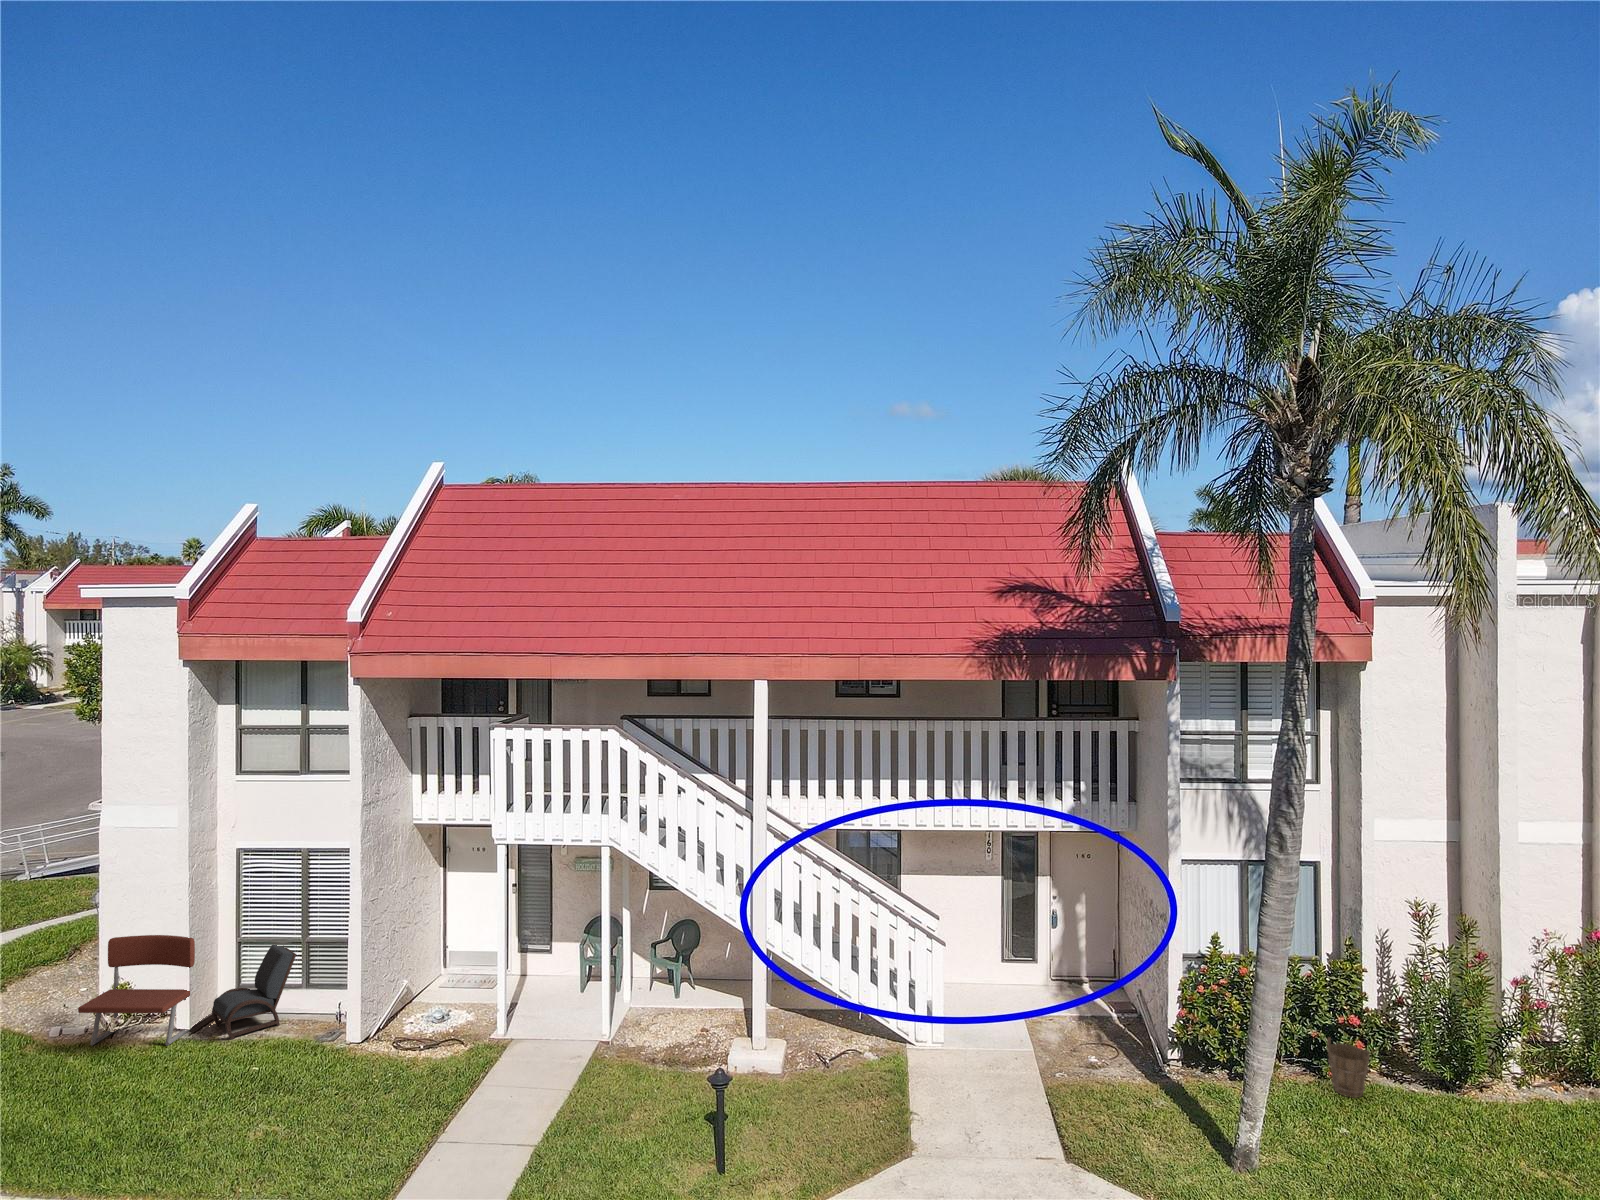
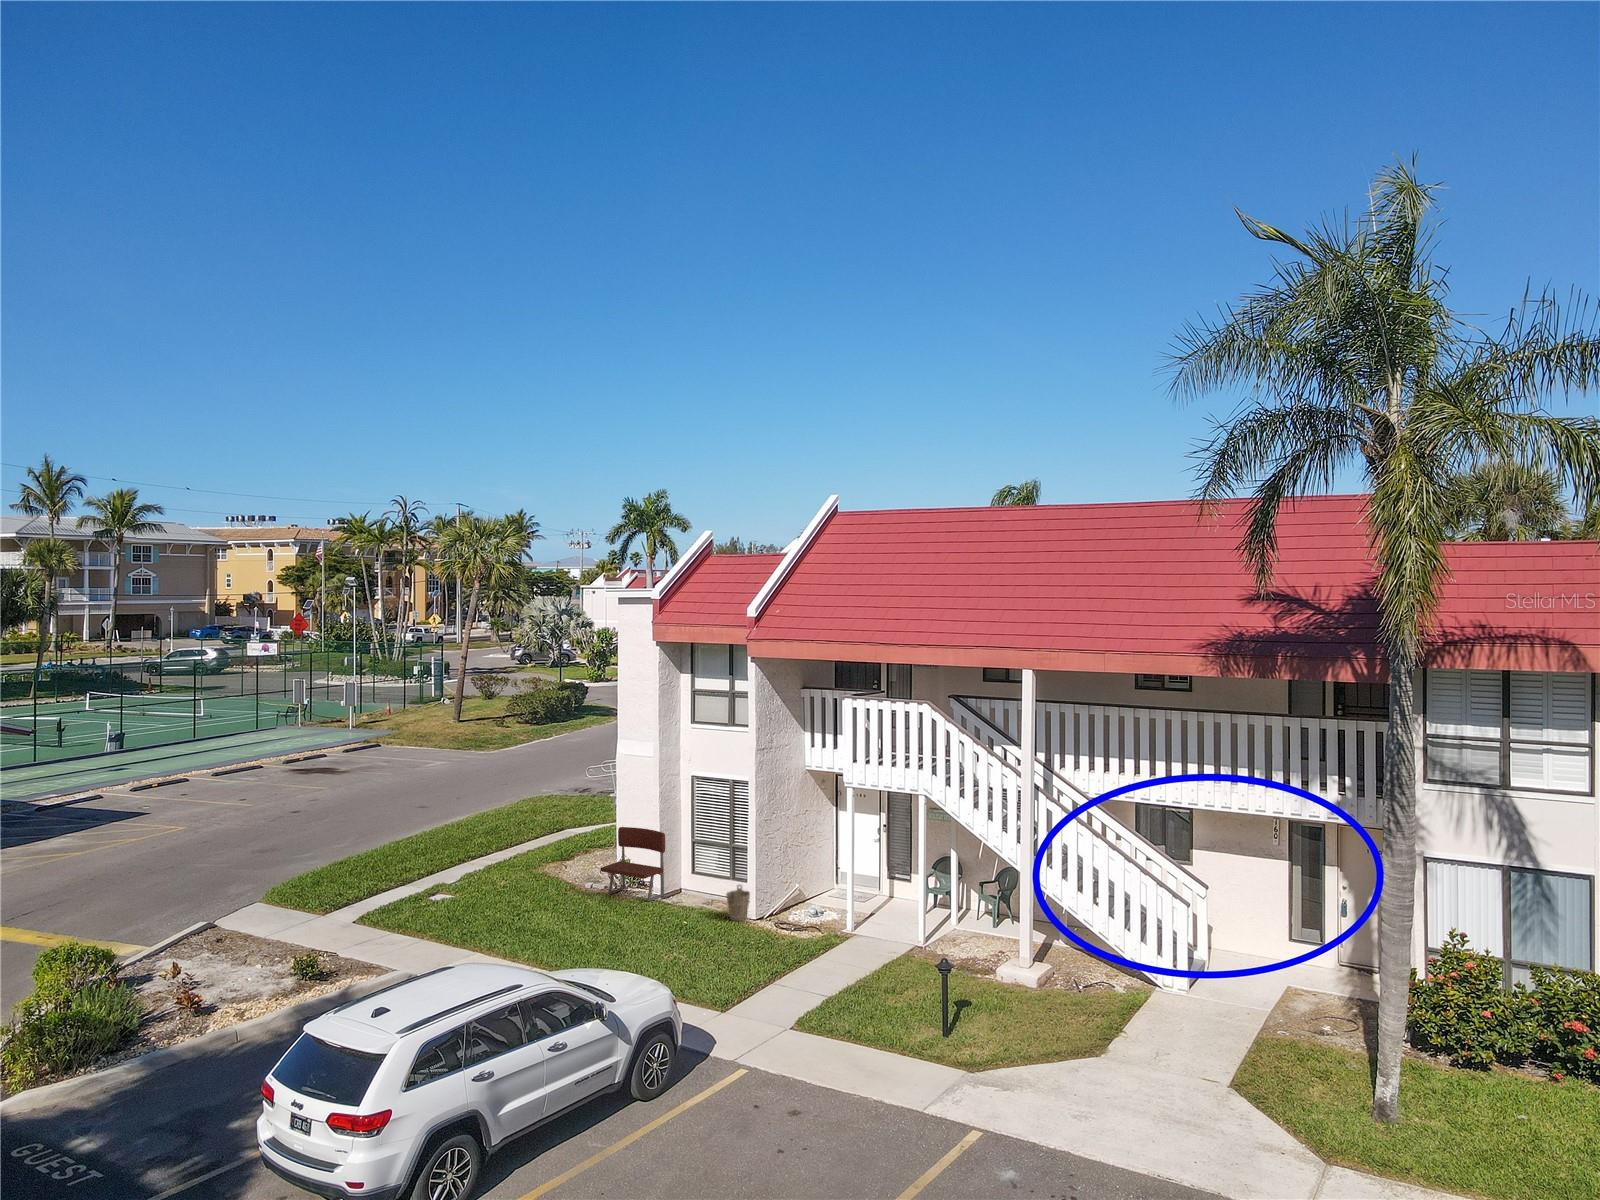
lounge chair: present [212,945,296,1039] -> none [676,846,726,905]
bucket: present [1327,1037,1370,1098] -> present [726,885,750,921]

